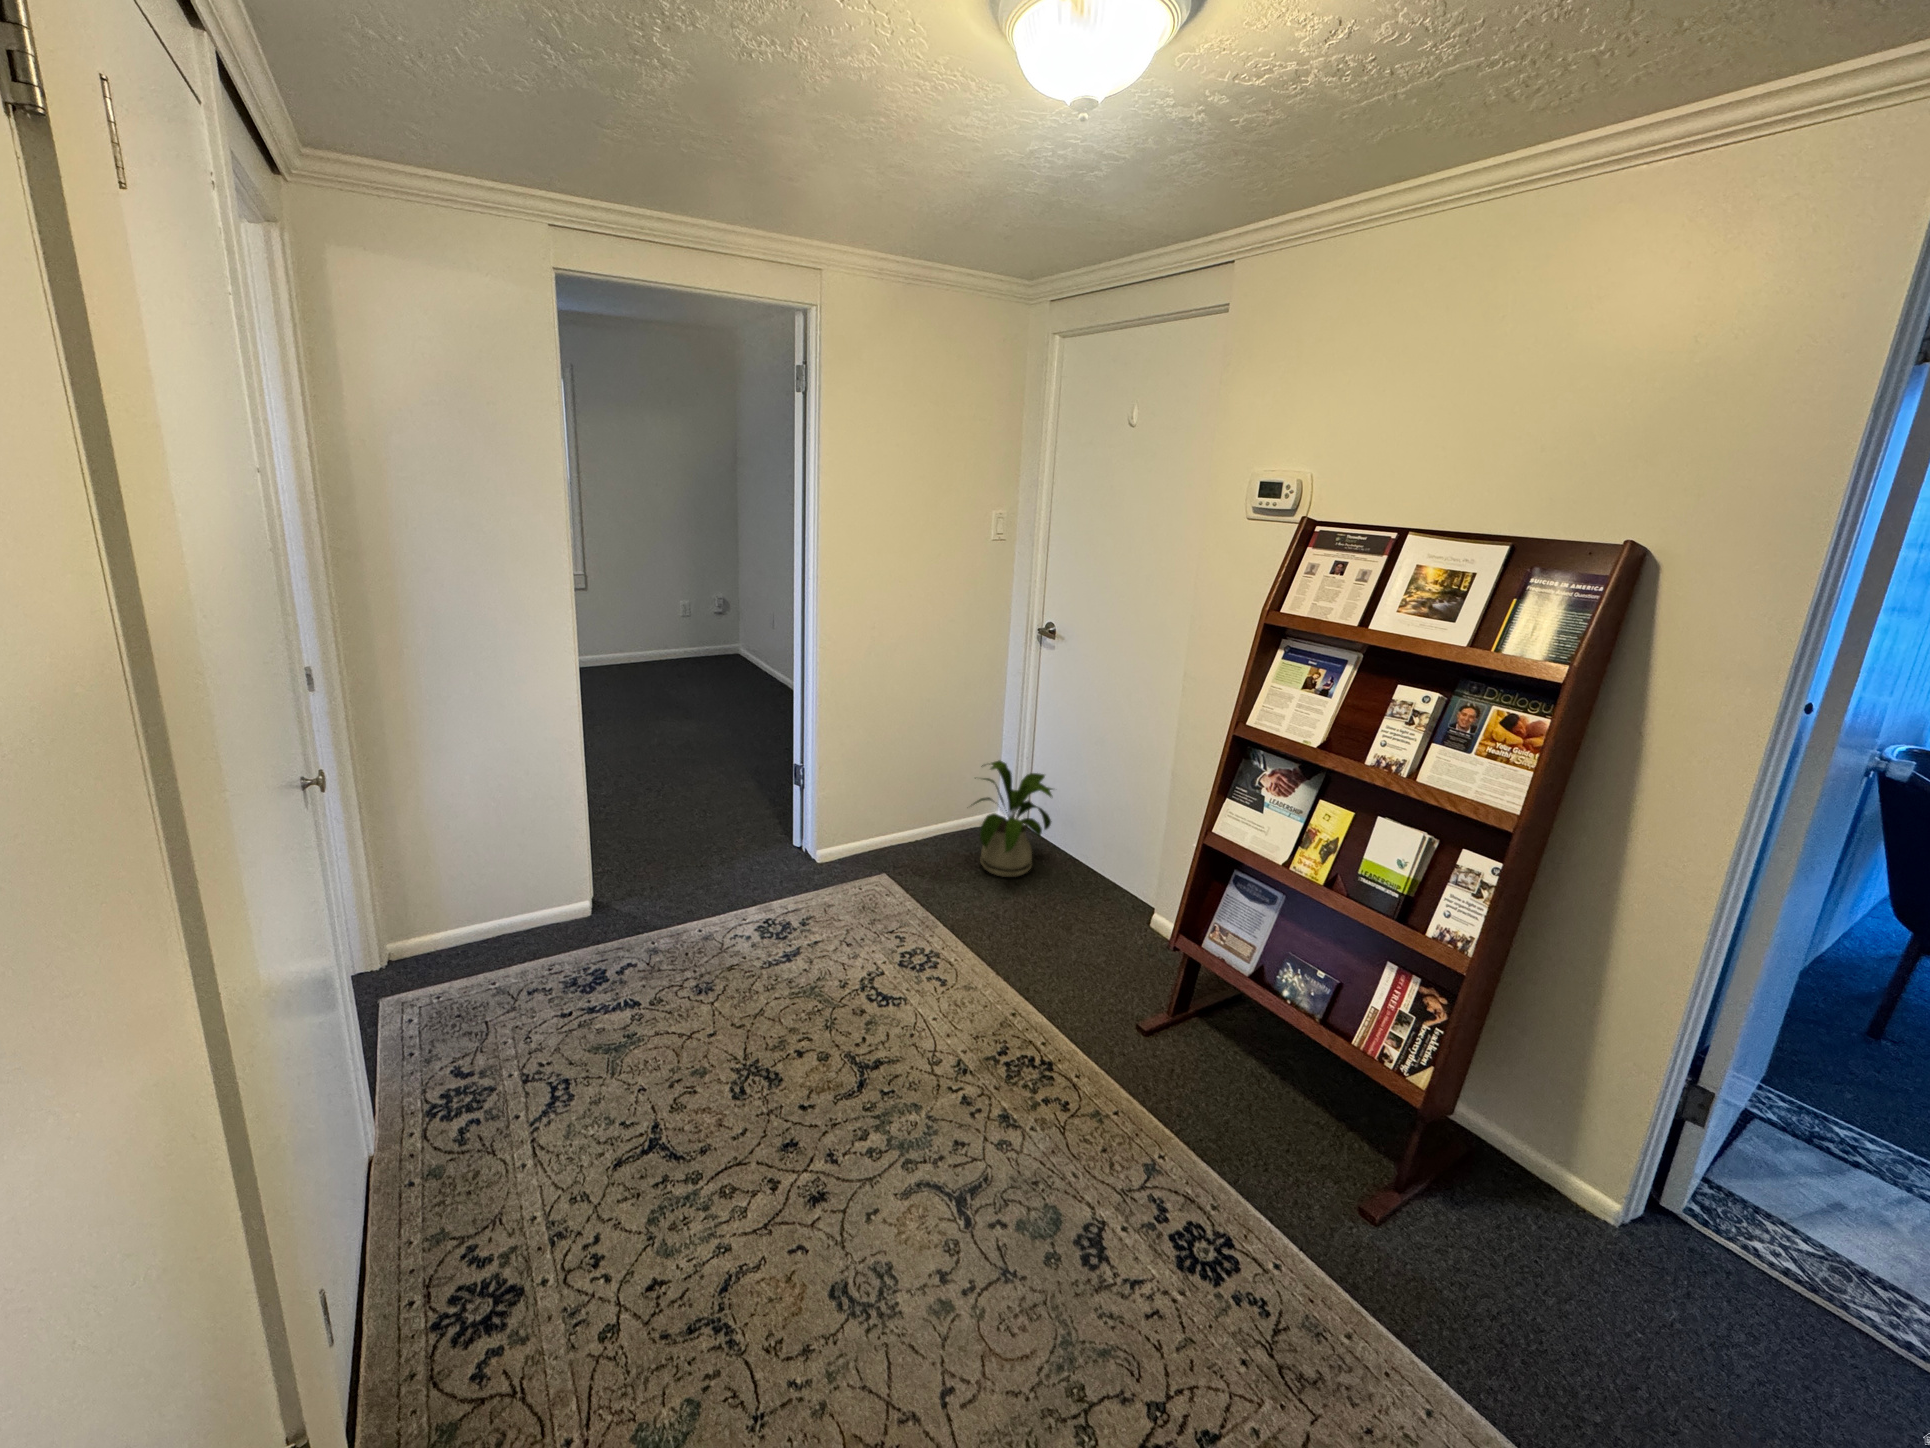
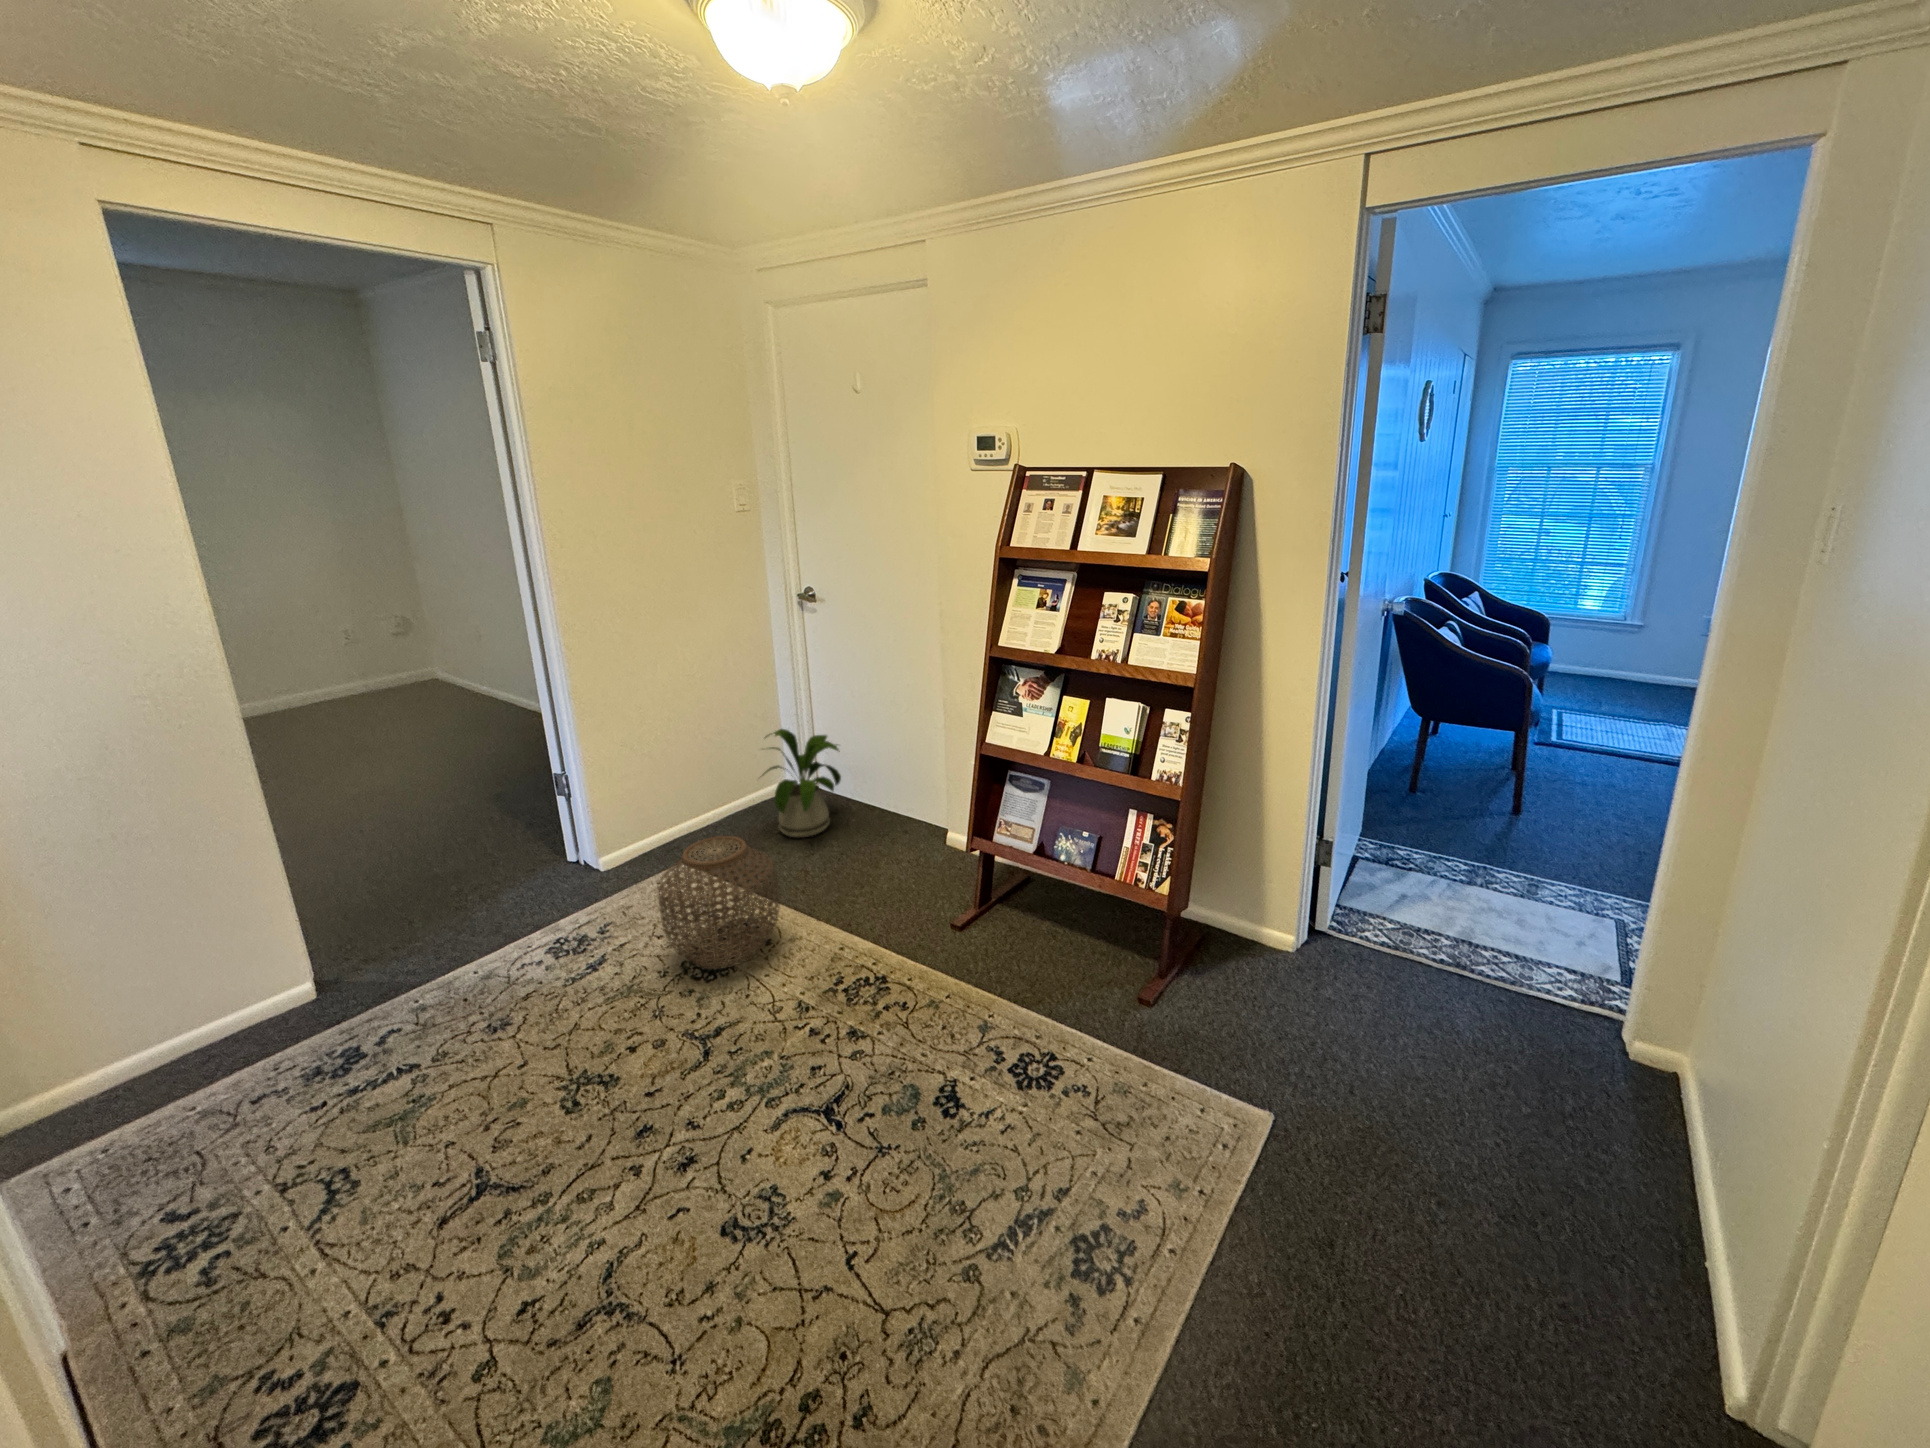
woven basket: none [850,864,963,998] -> present [658,836,780,969]

